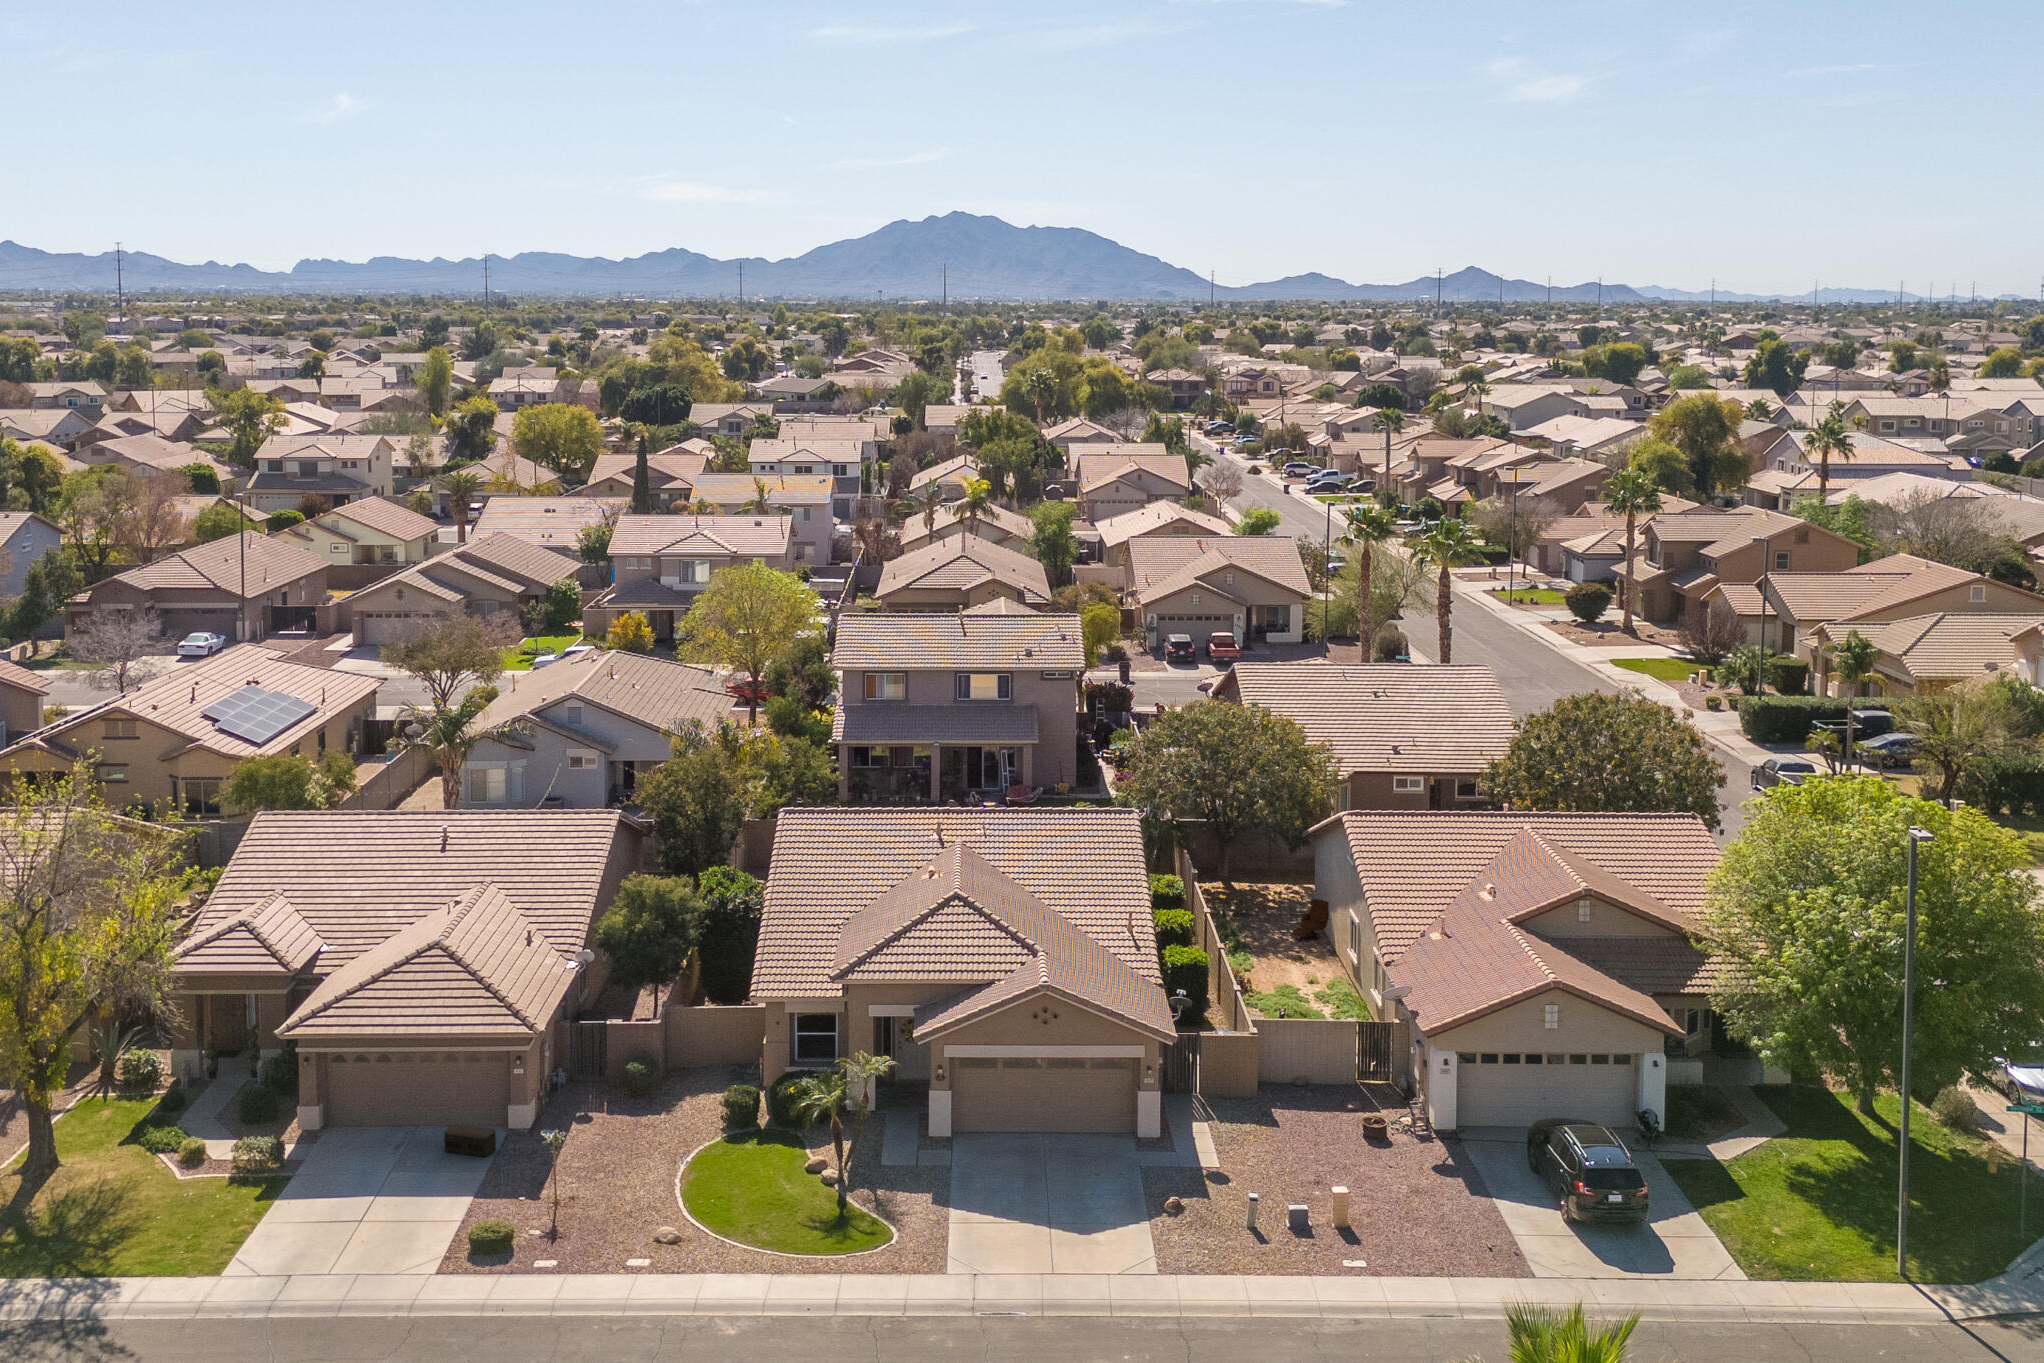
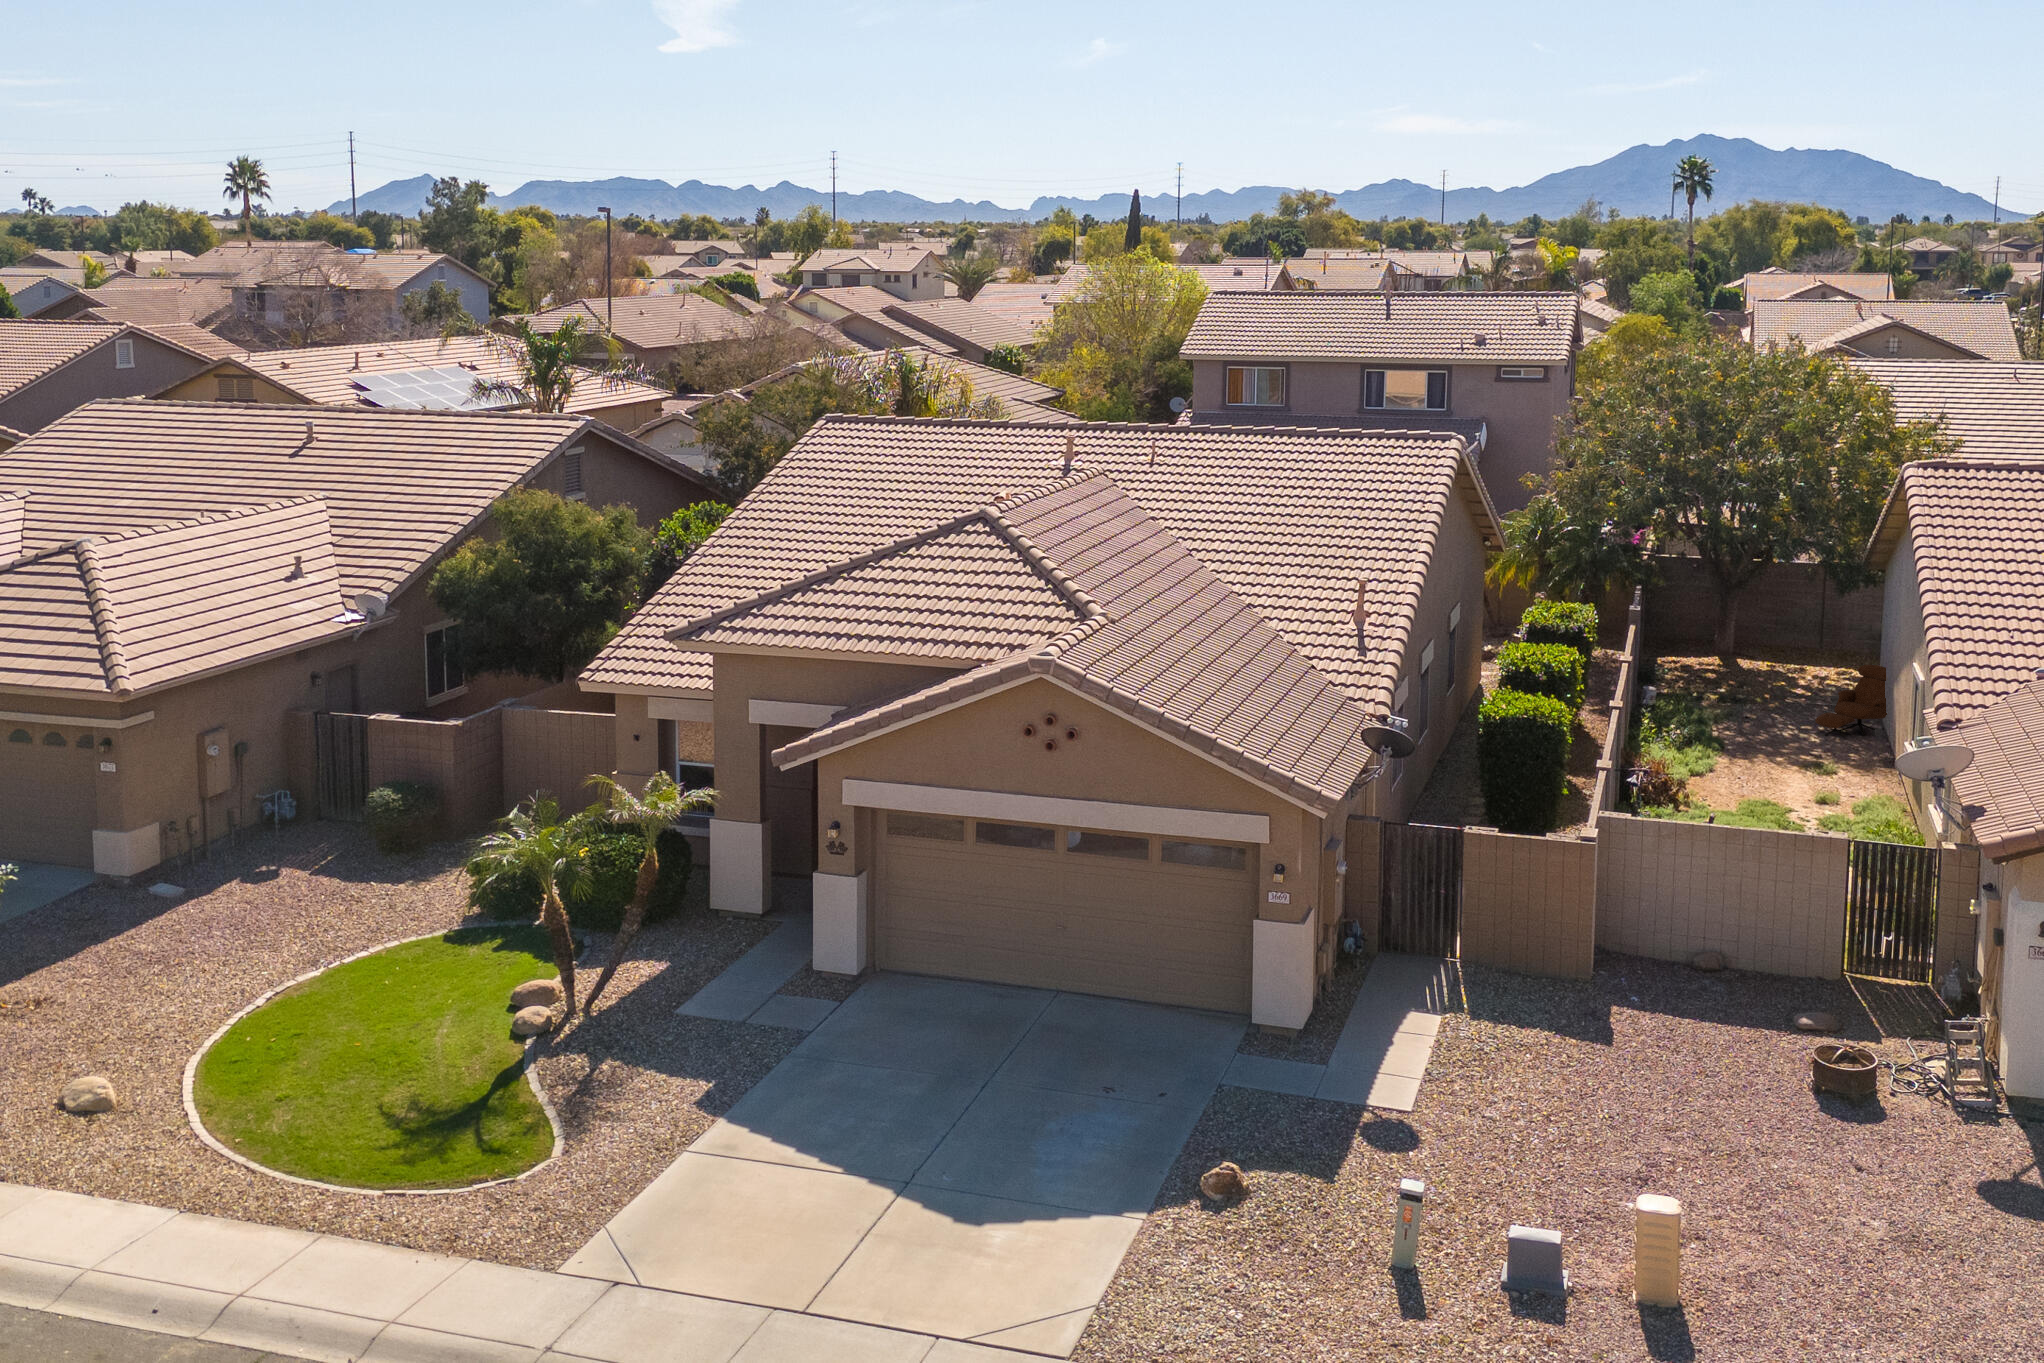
storage bench: present [444,1124,496,1157] -> none [49,844,123,901]

